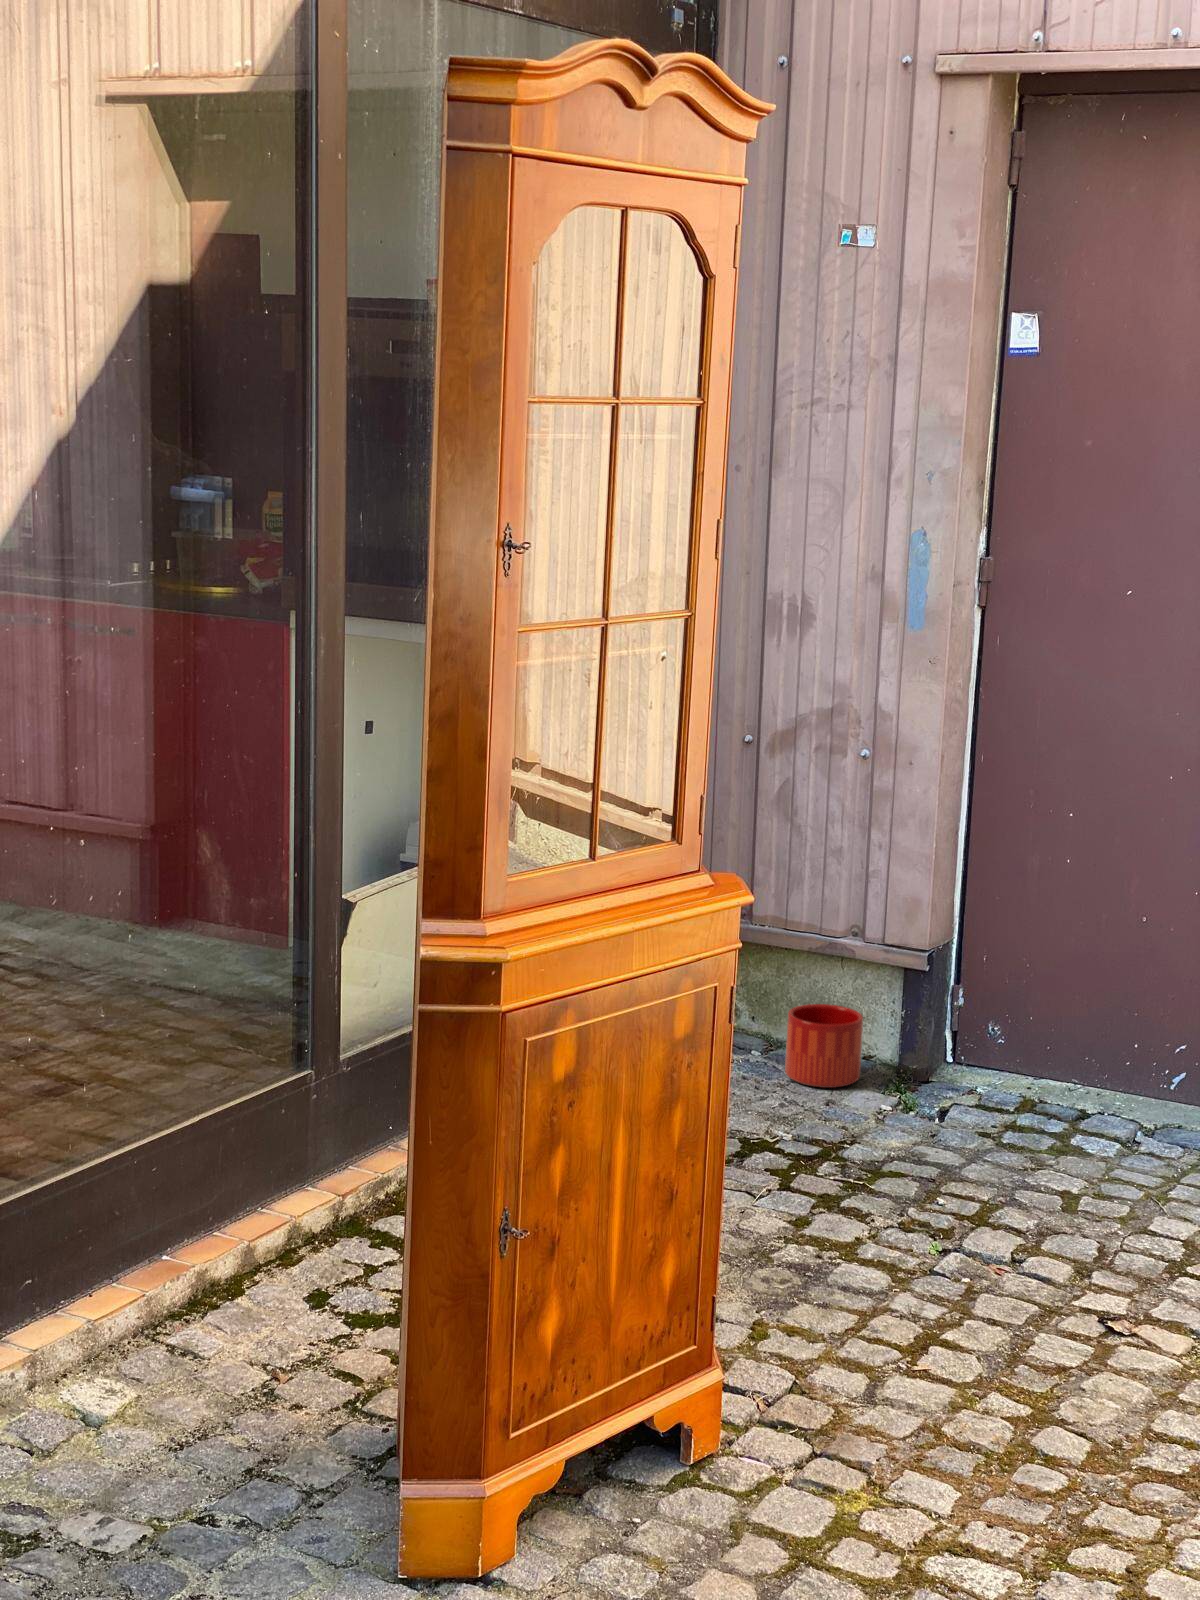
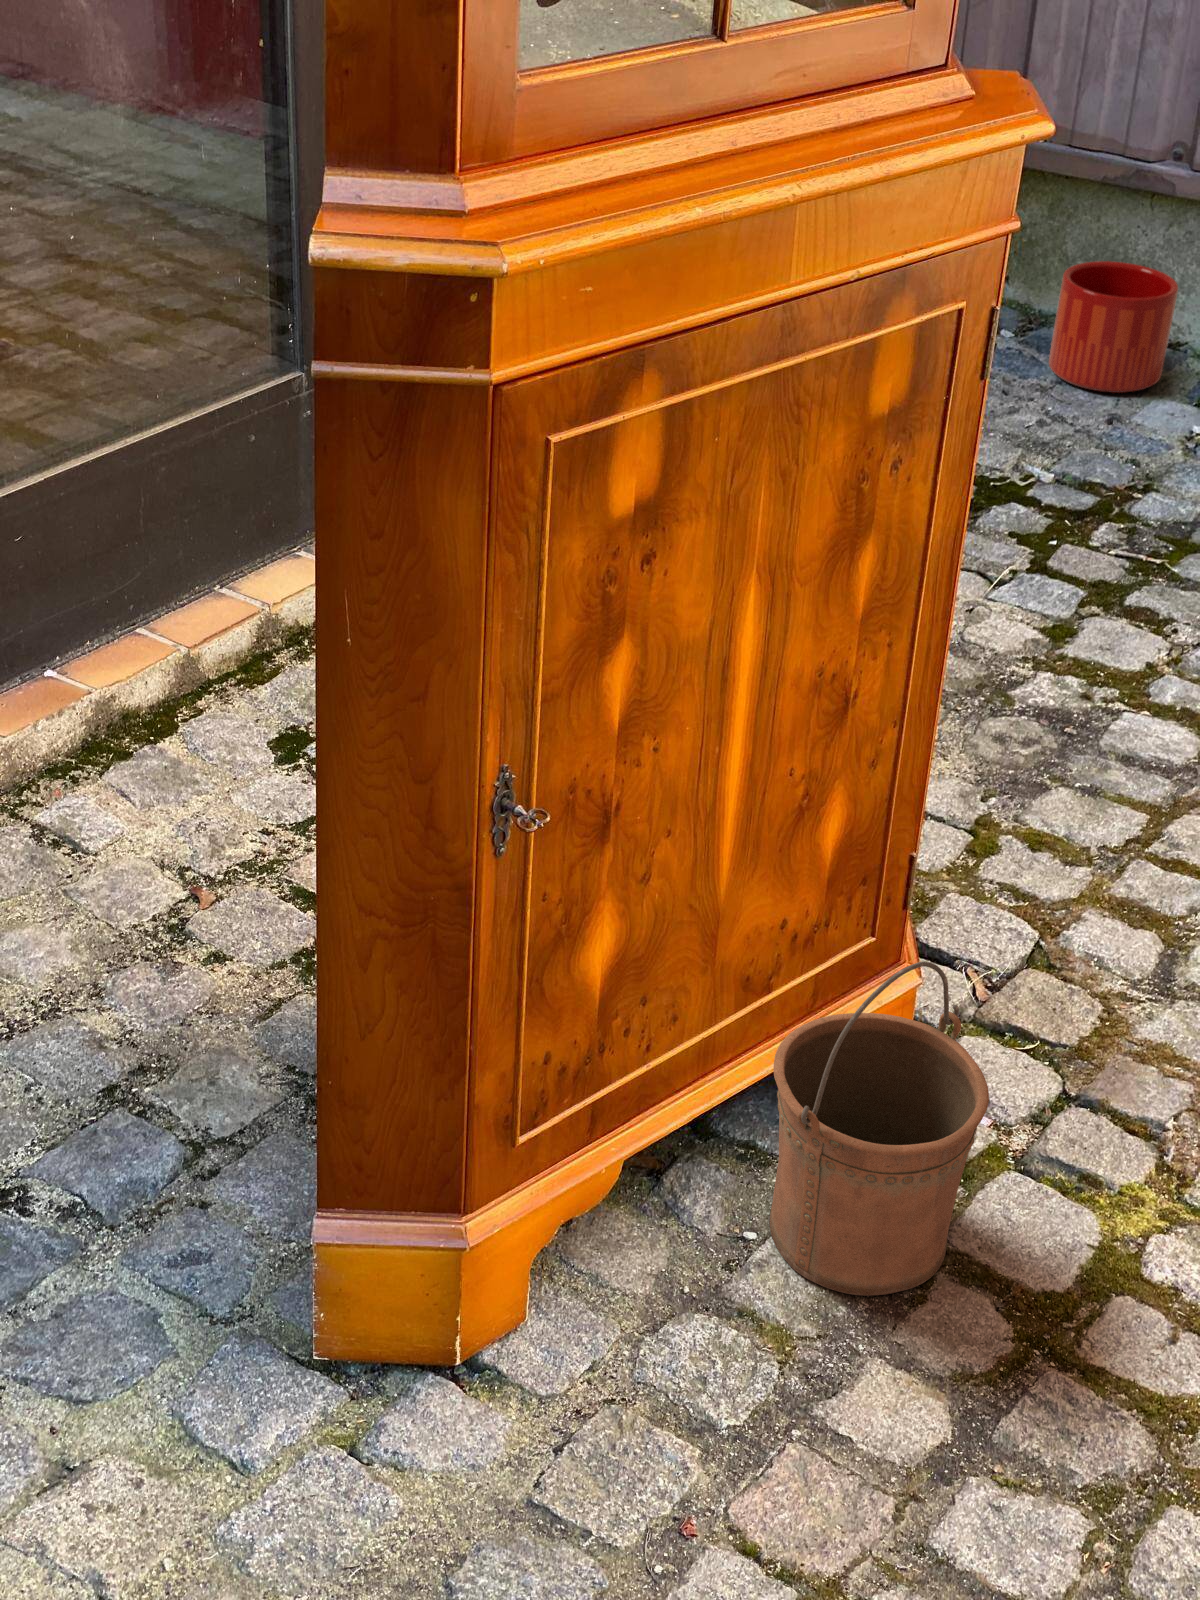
bucket: none [643,1336,763,1544] -> present [770,961,989,1296]

